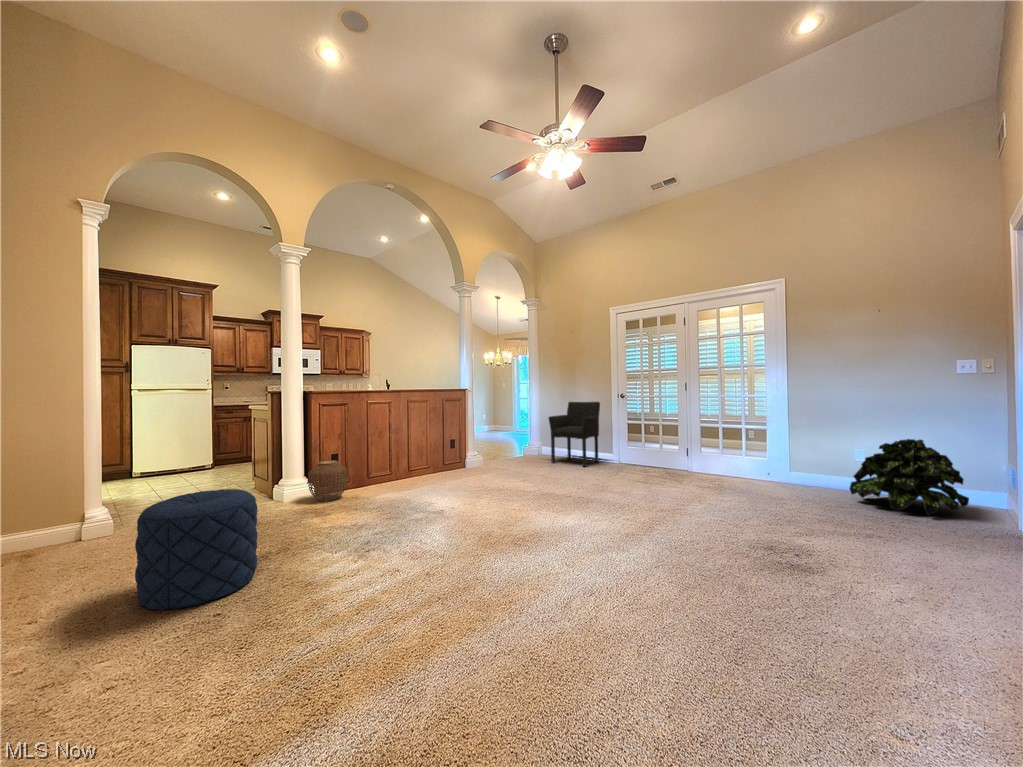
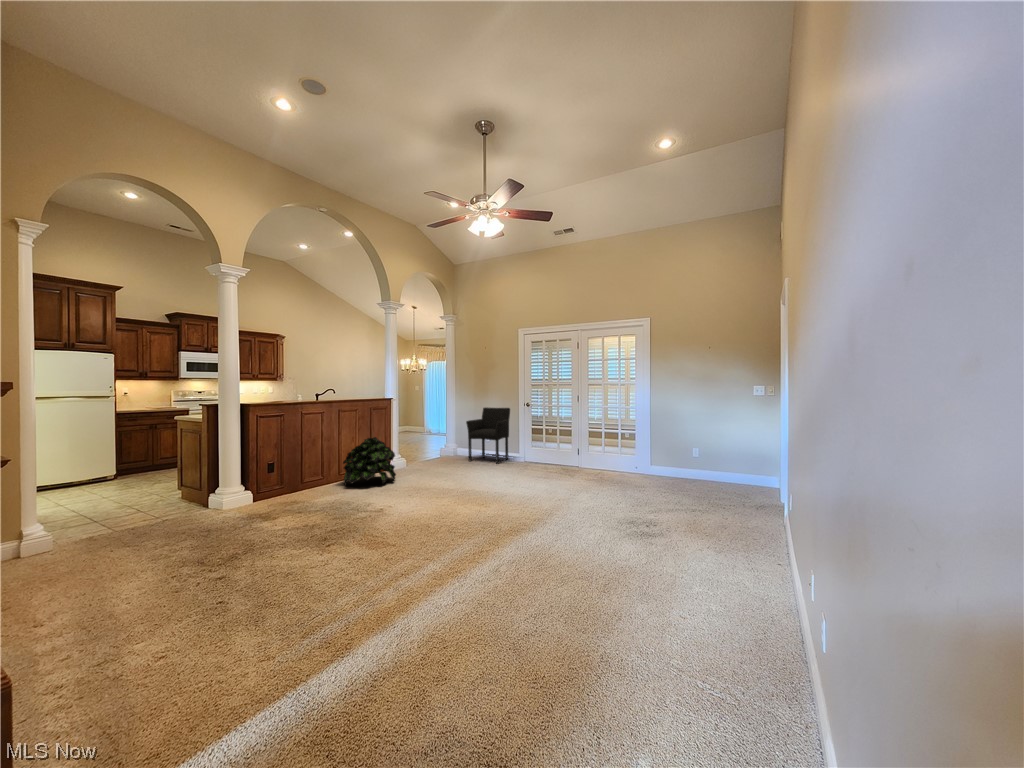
potted plant: present [850,439,969,515] -> present [343,437,396,485]
woven basket: present [308,460,347,501] -> none [247,468,286,506]
pouf: present [135,489,258,610] -> none [127,501,236,607]

